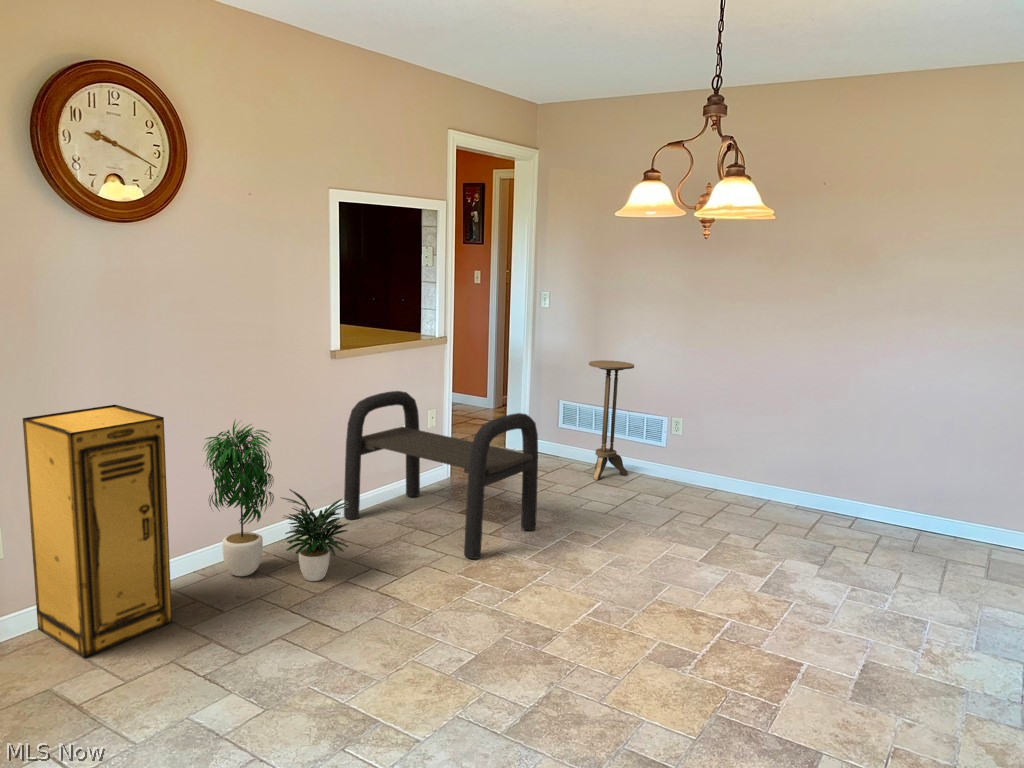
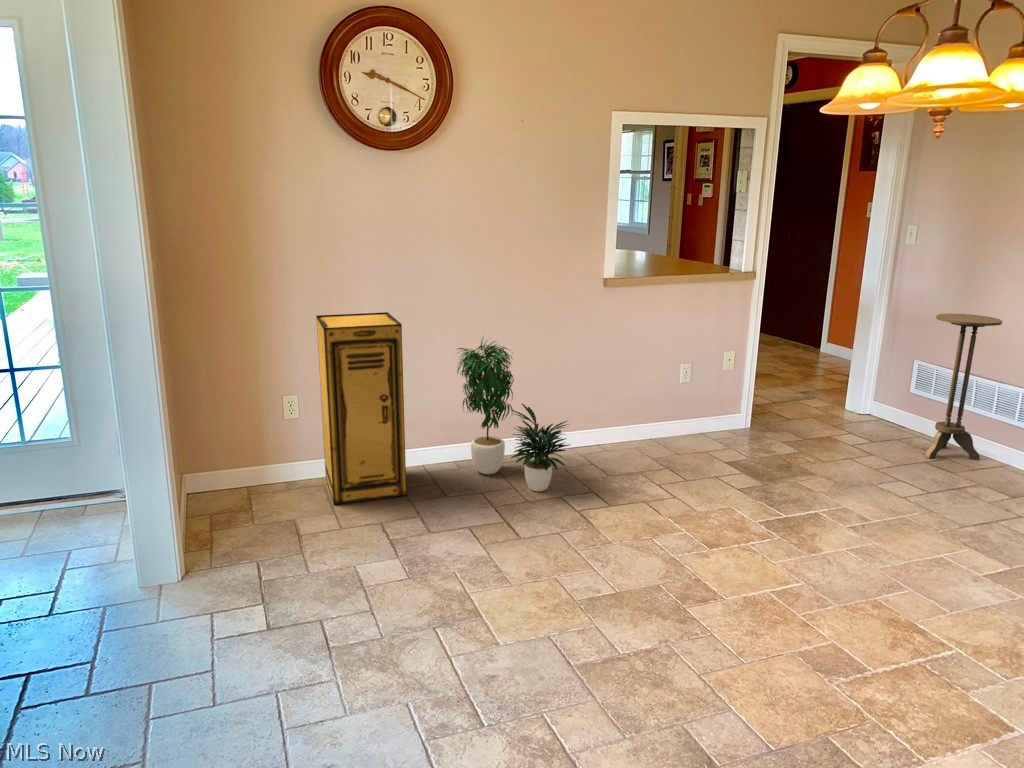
bench: present [344,391,538,559] -> none [609,327,804,507]

